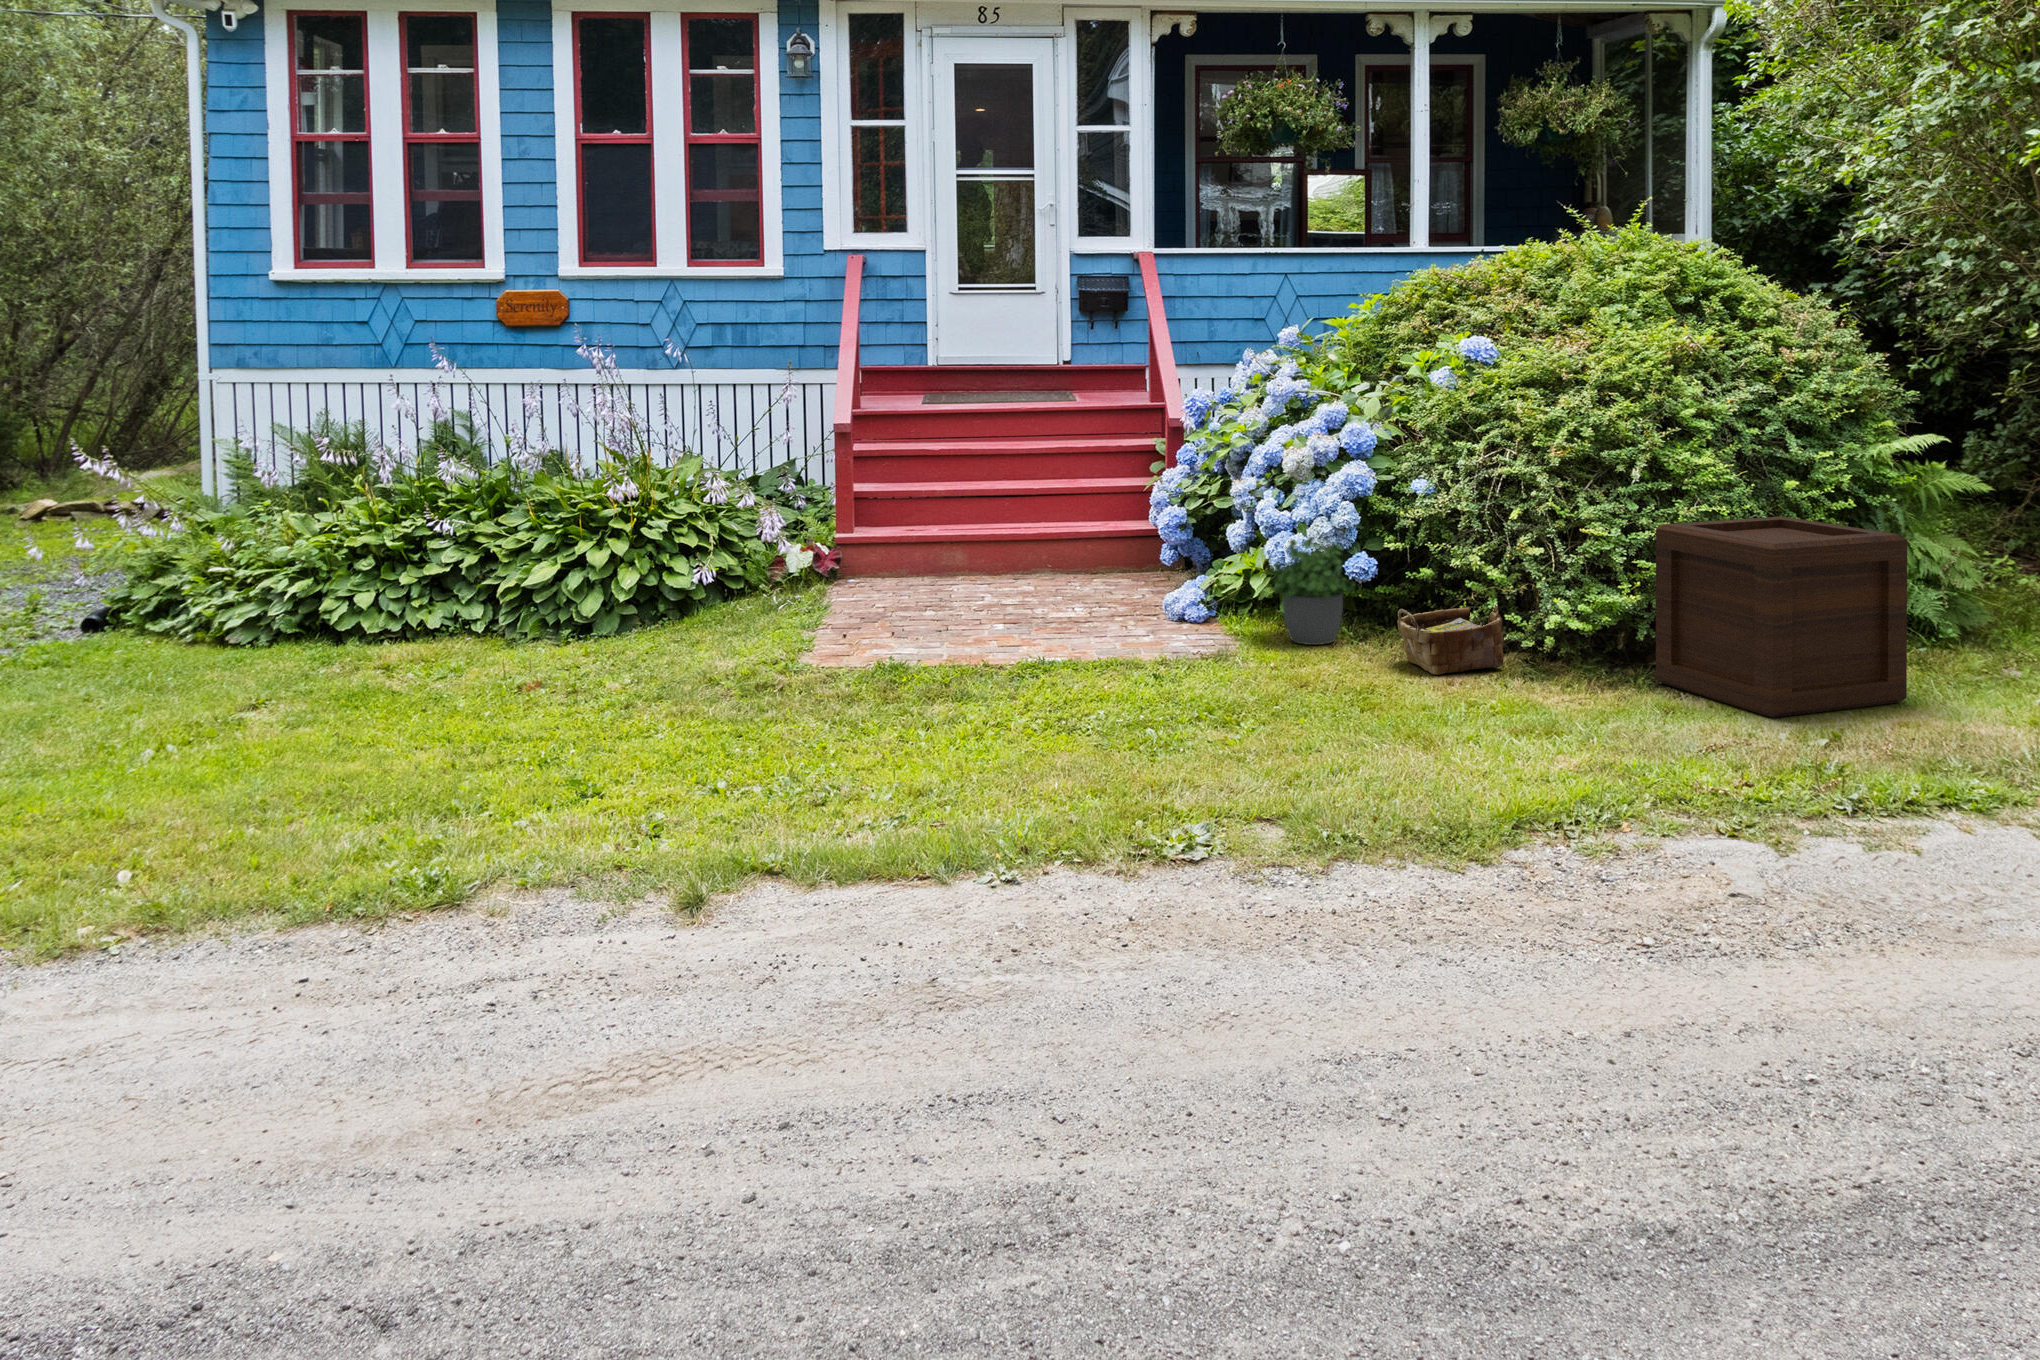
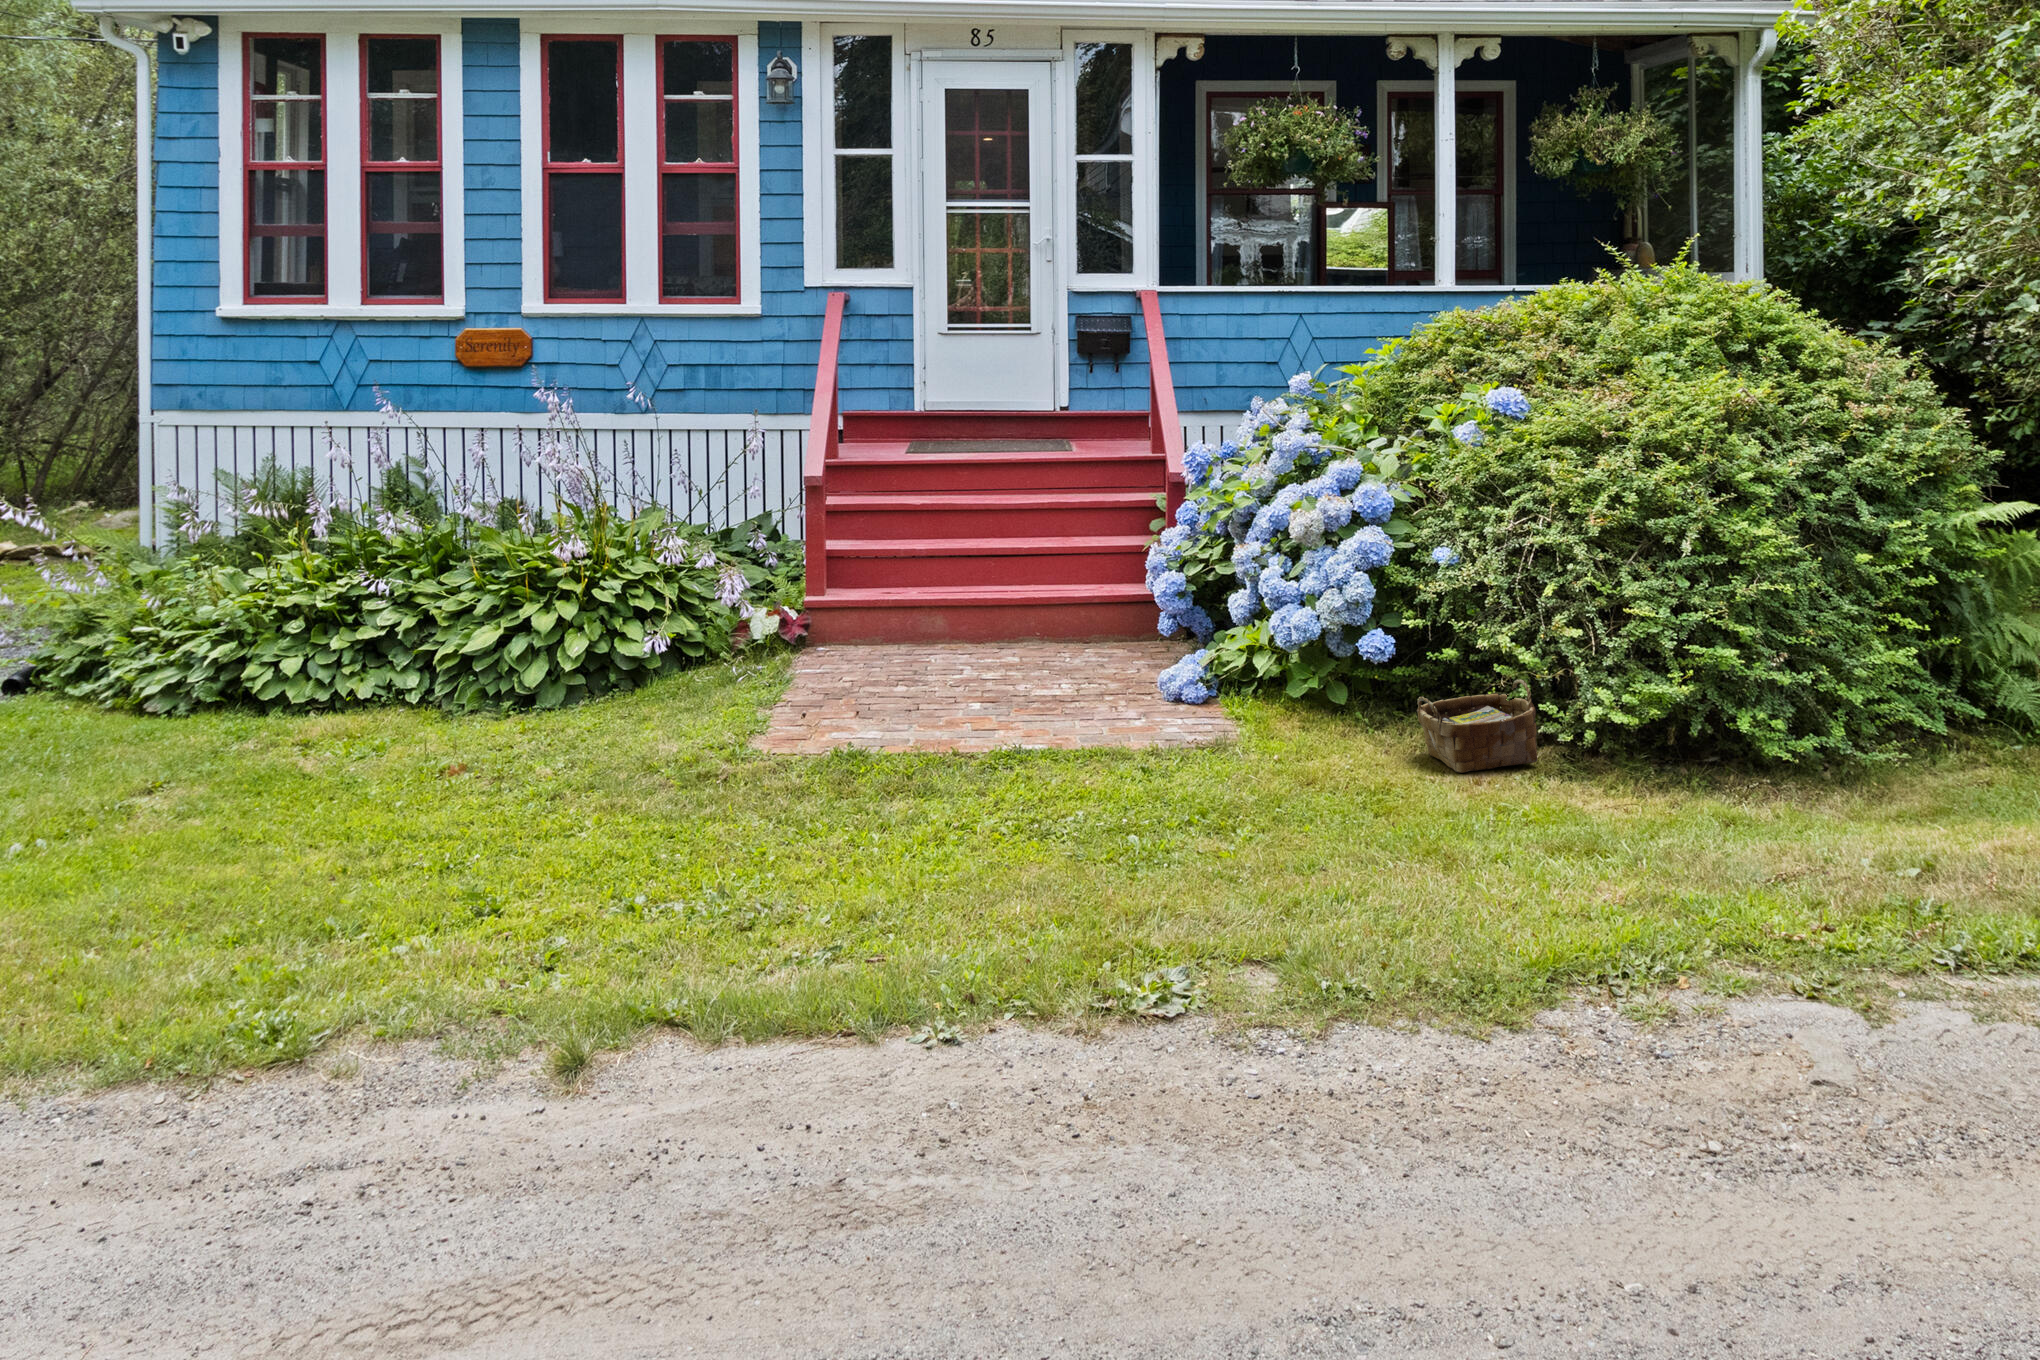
wooden crate: present [1656,516,1907,718] -> none [1711,596,2004,835]
potted plant: present [1268,536,1355,645] -> none [1271,599,1379,732]

